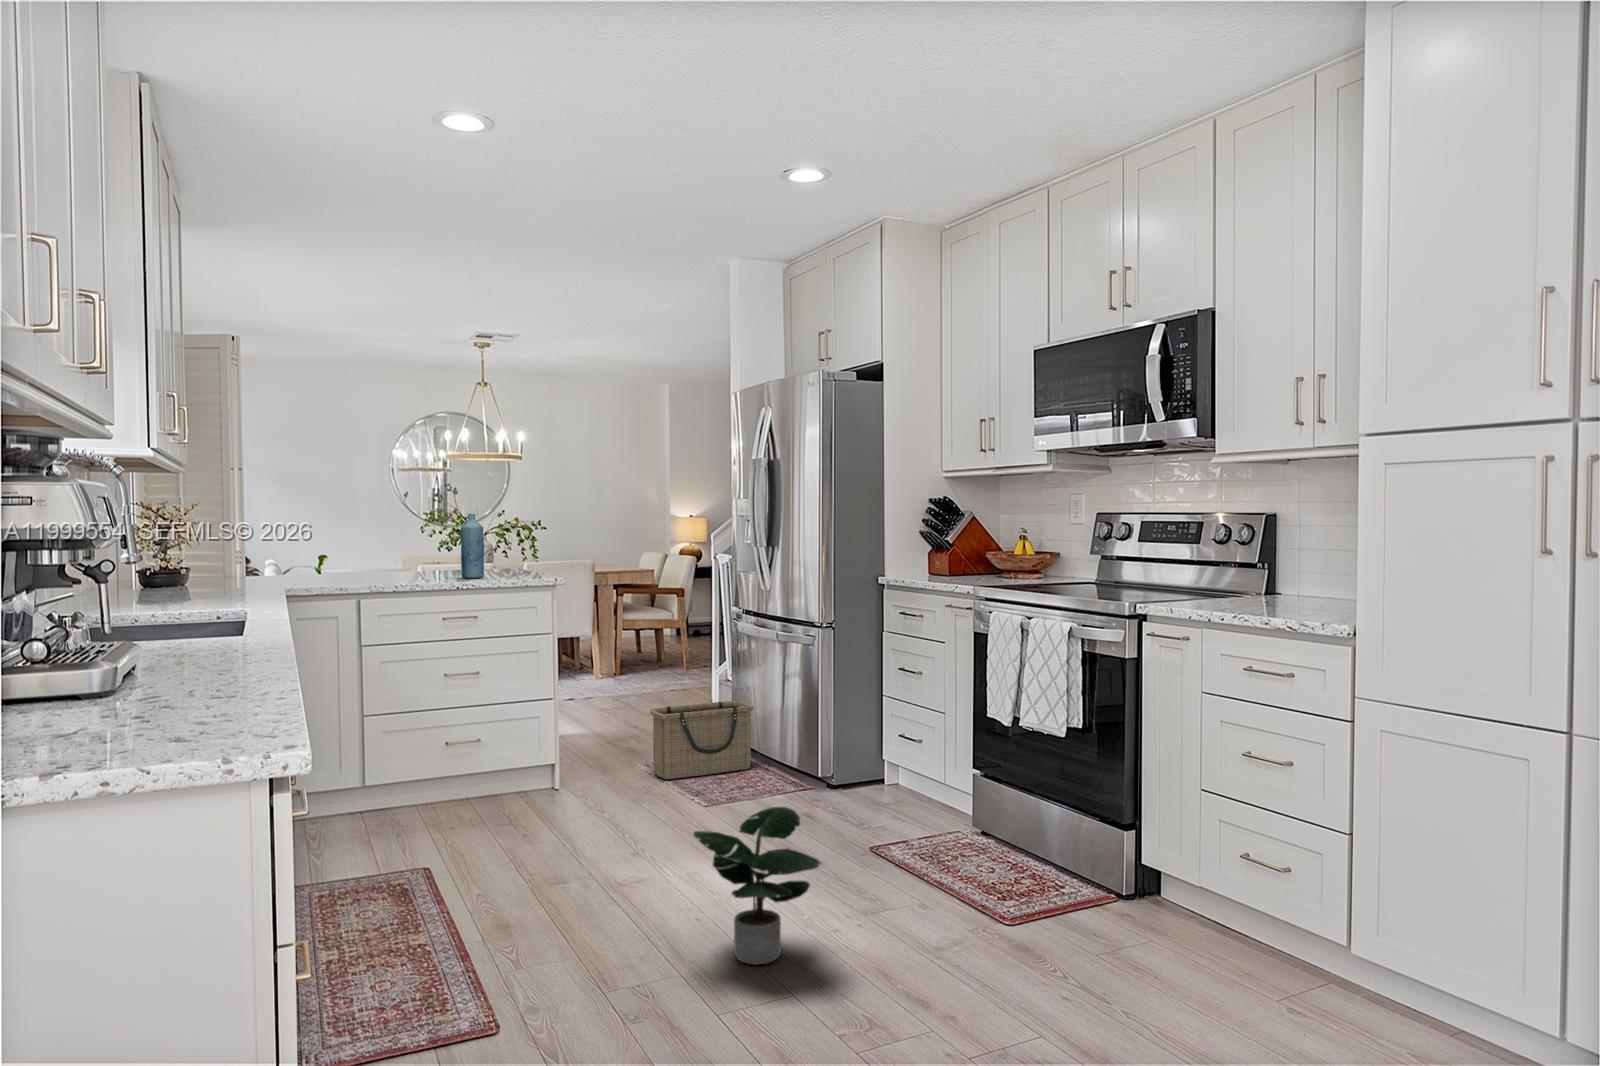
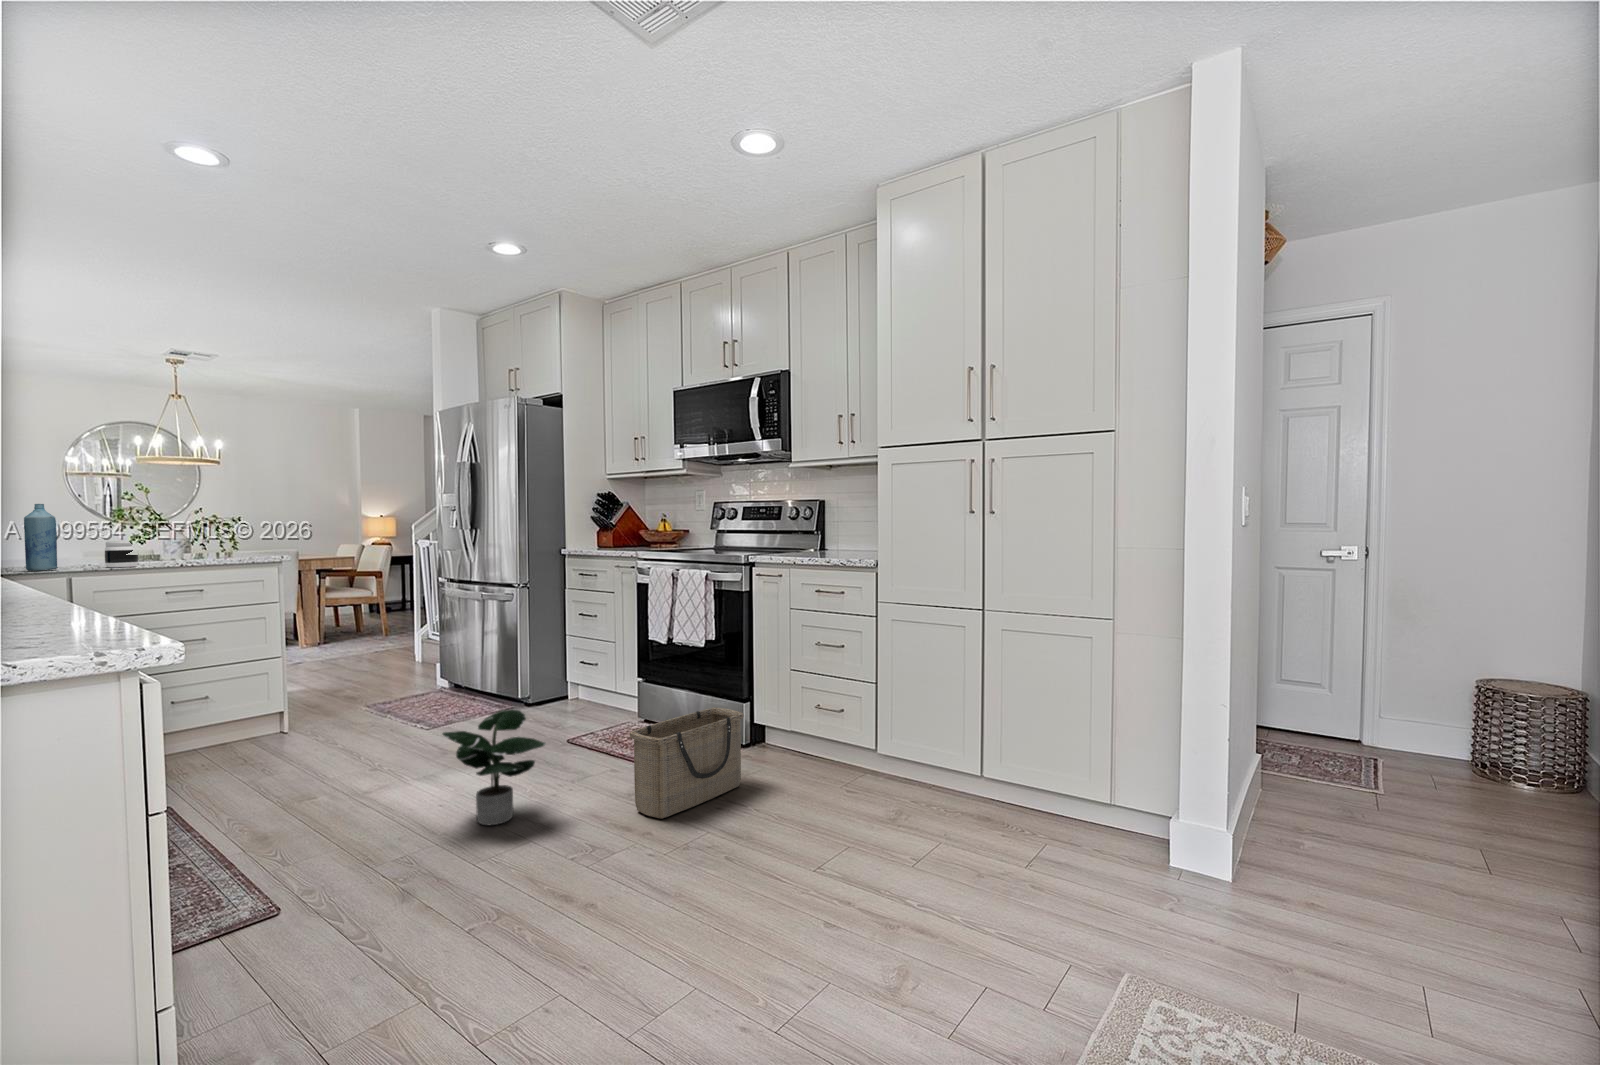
bottle: present [461,514,484,578] -> present [24,504,58,571]
jar: none [394,556,423,586] -> present [105,541,138,567]
basket: present [650,701,754,779] -> present [630,707,744,819]

